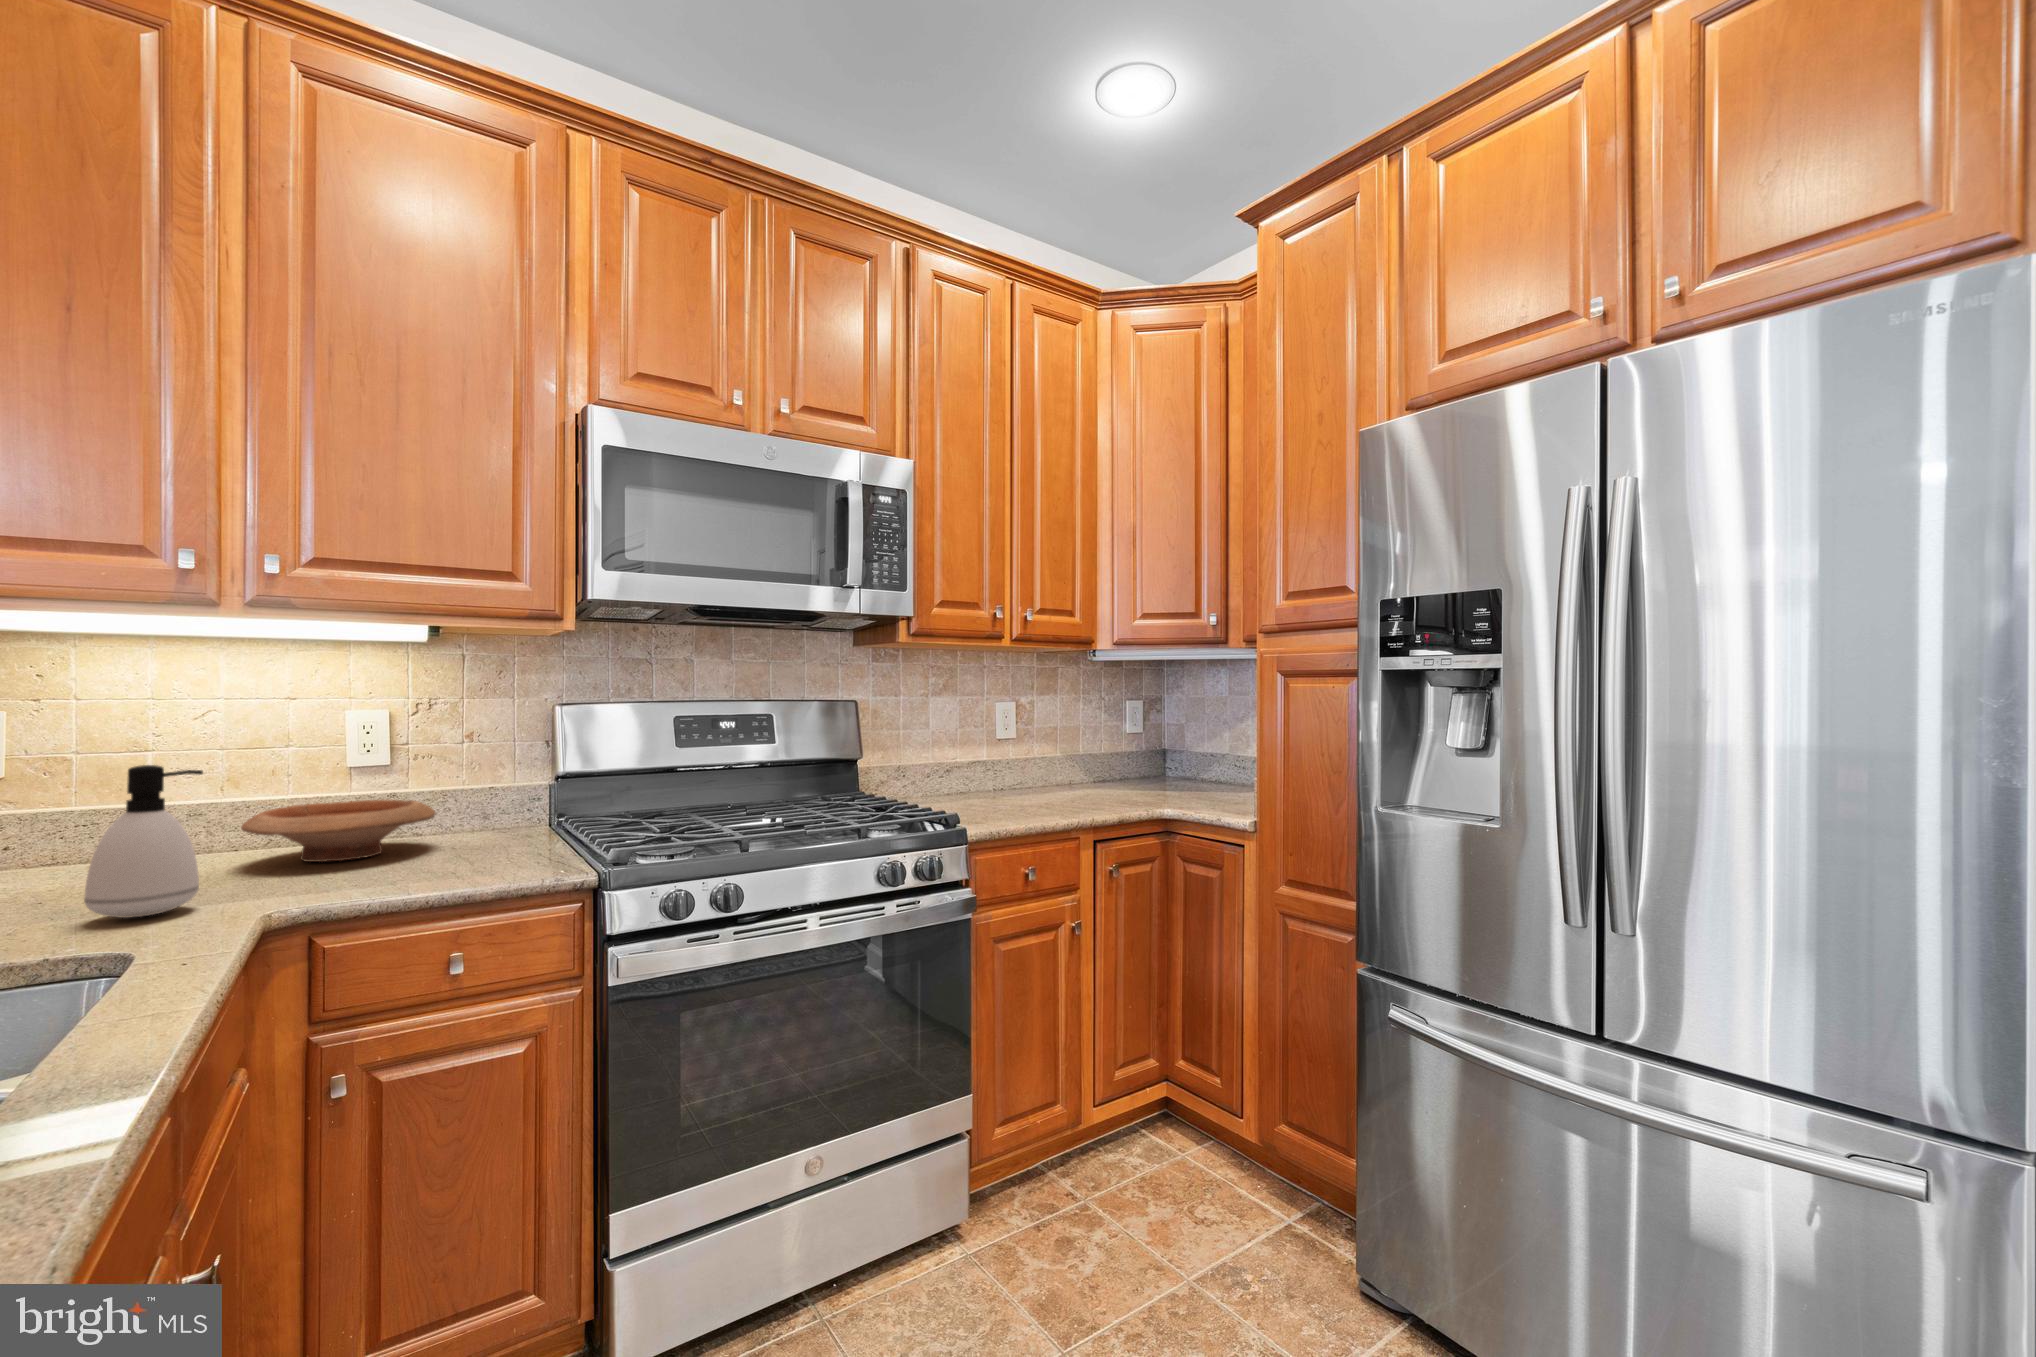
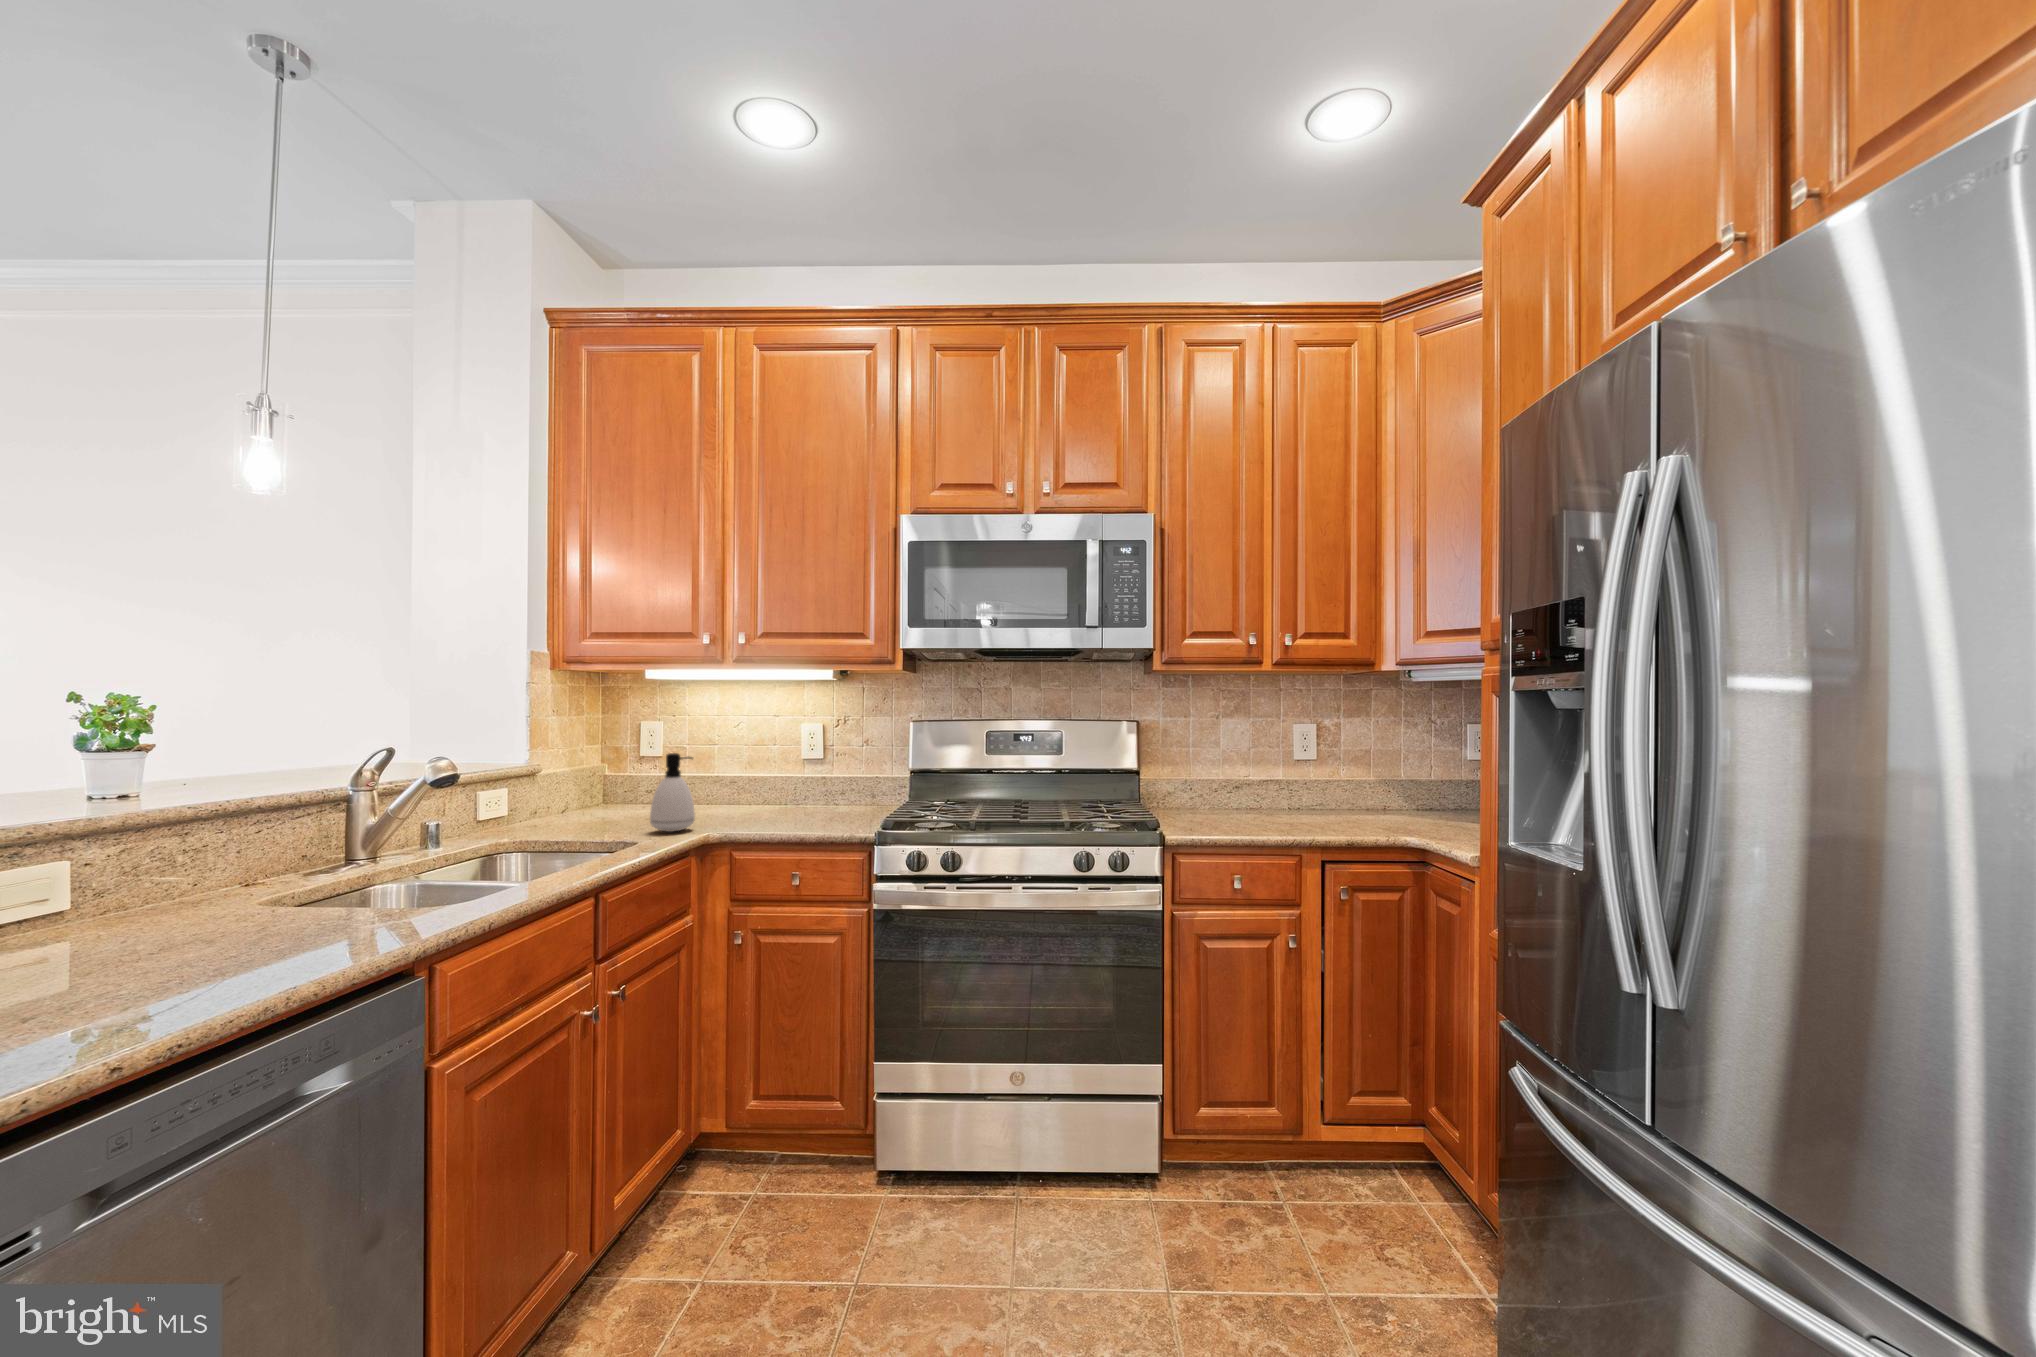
wooden bowl: present [241,800,435,862] -> none [736,778,833,813]

